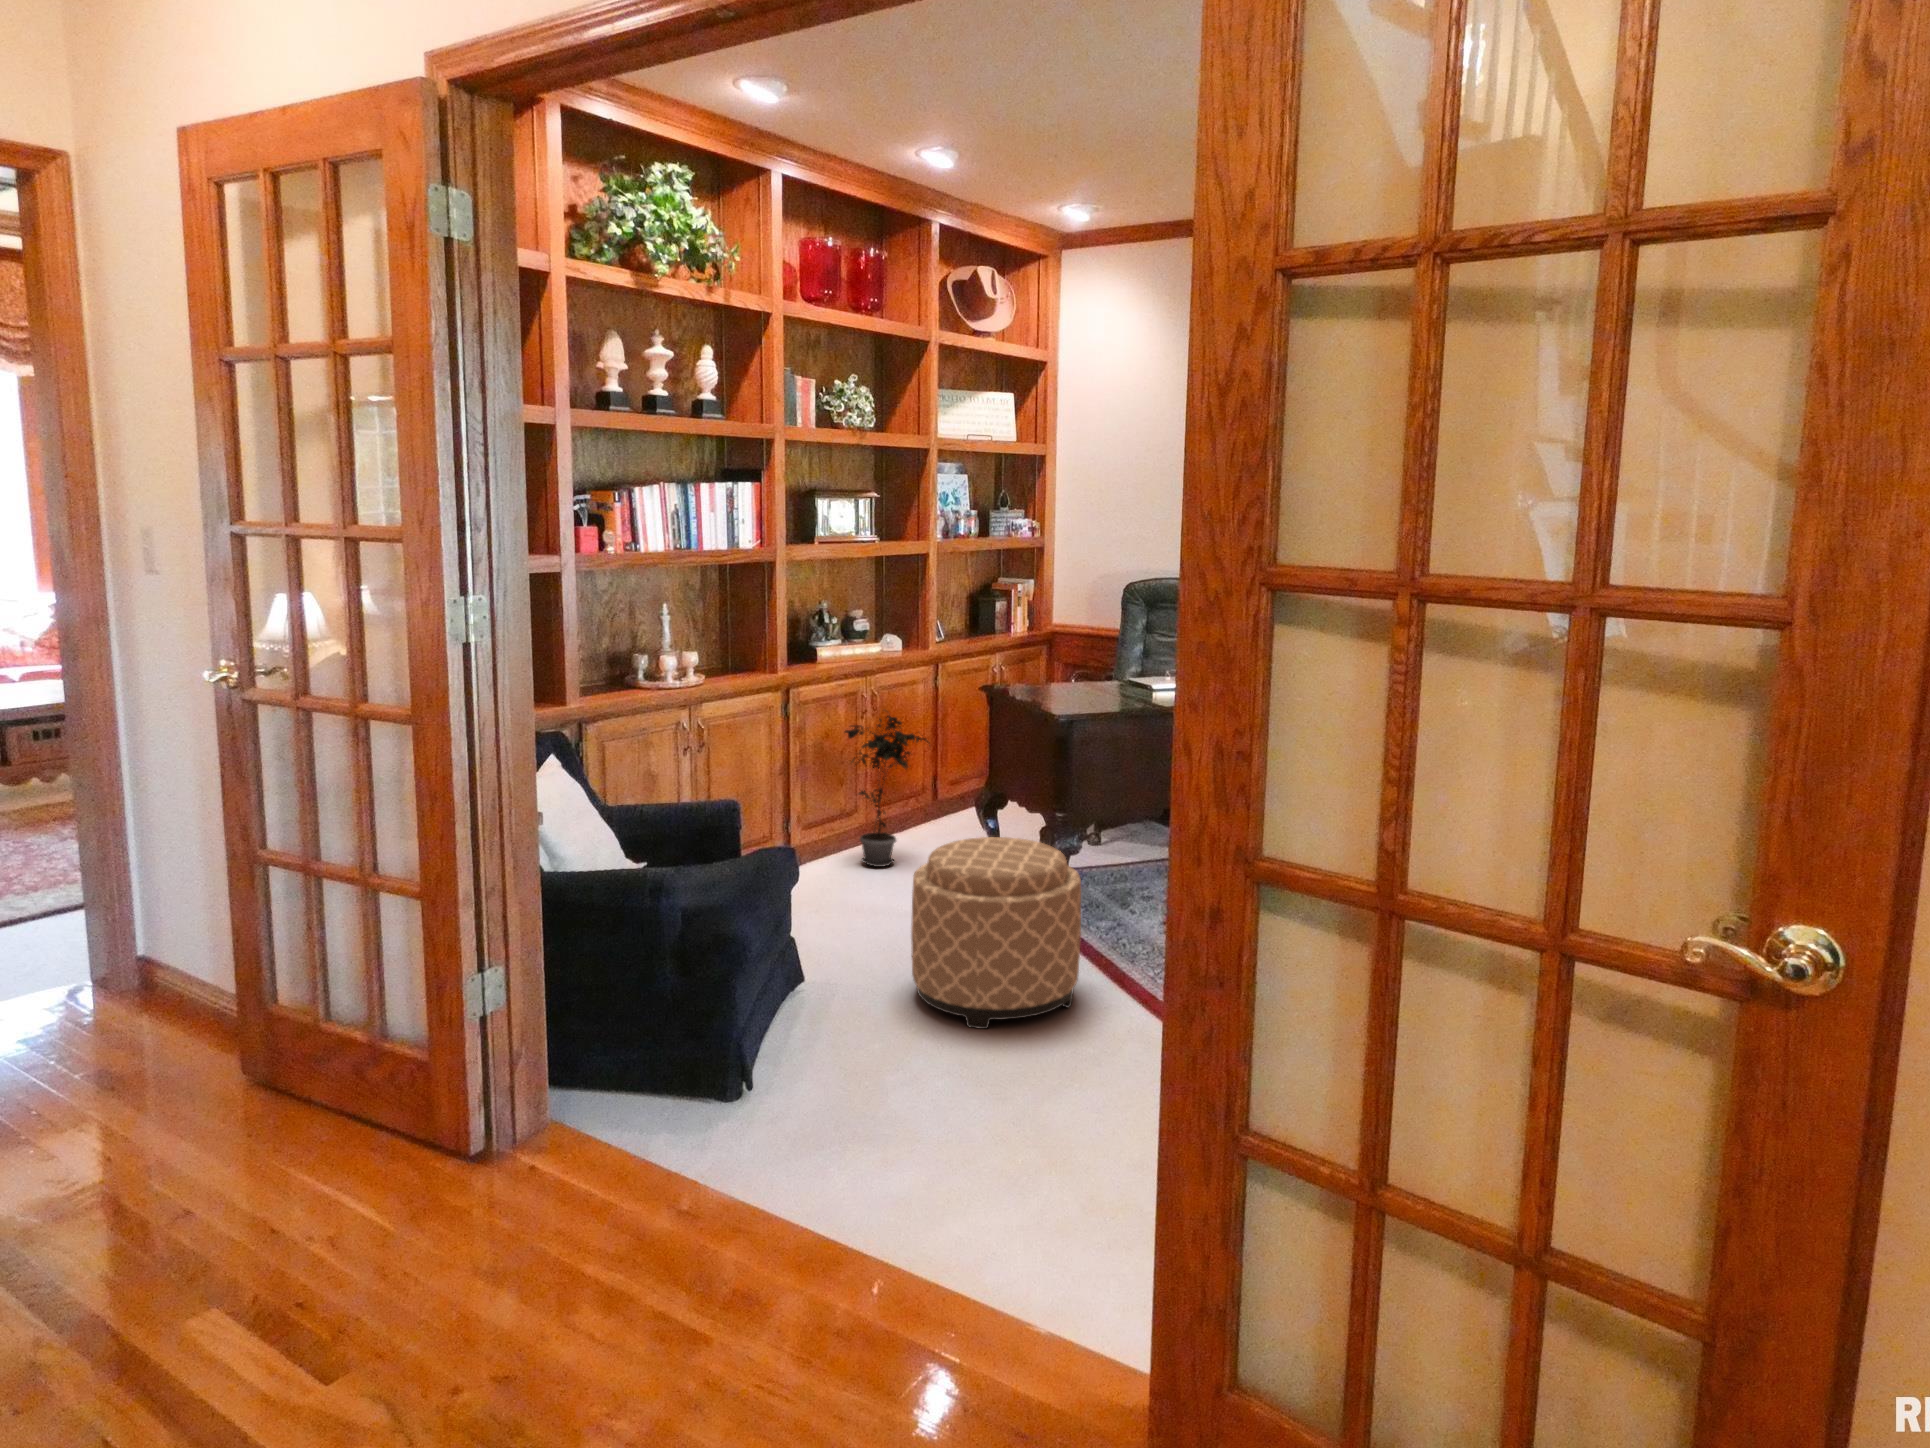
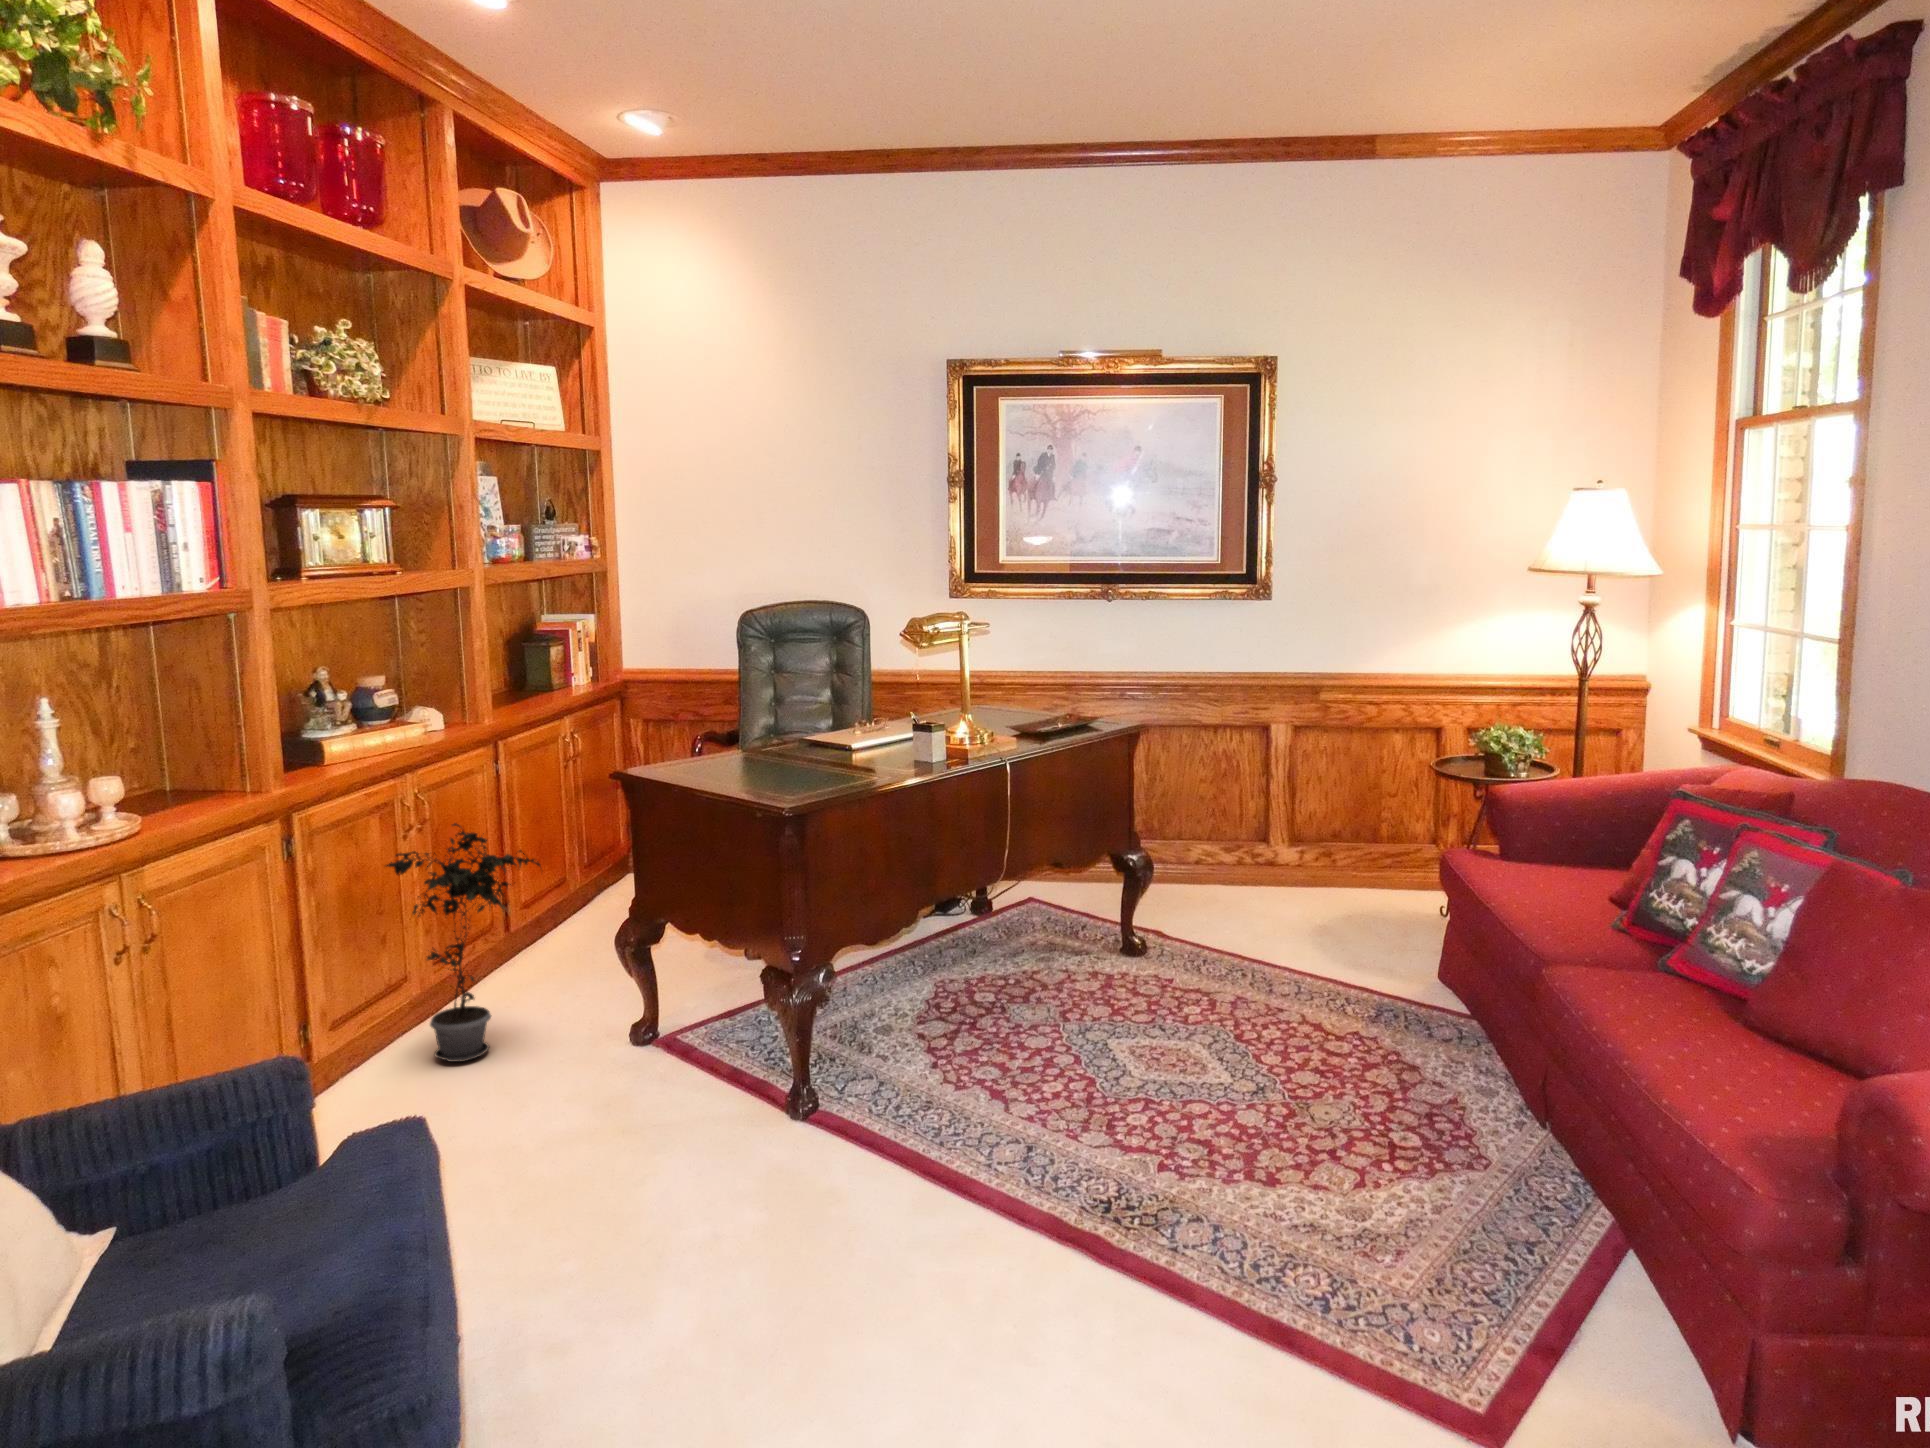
ottoman: present [911,837,1081,1029] -> none [662,1009,929,1343]

